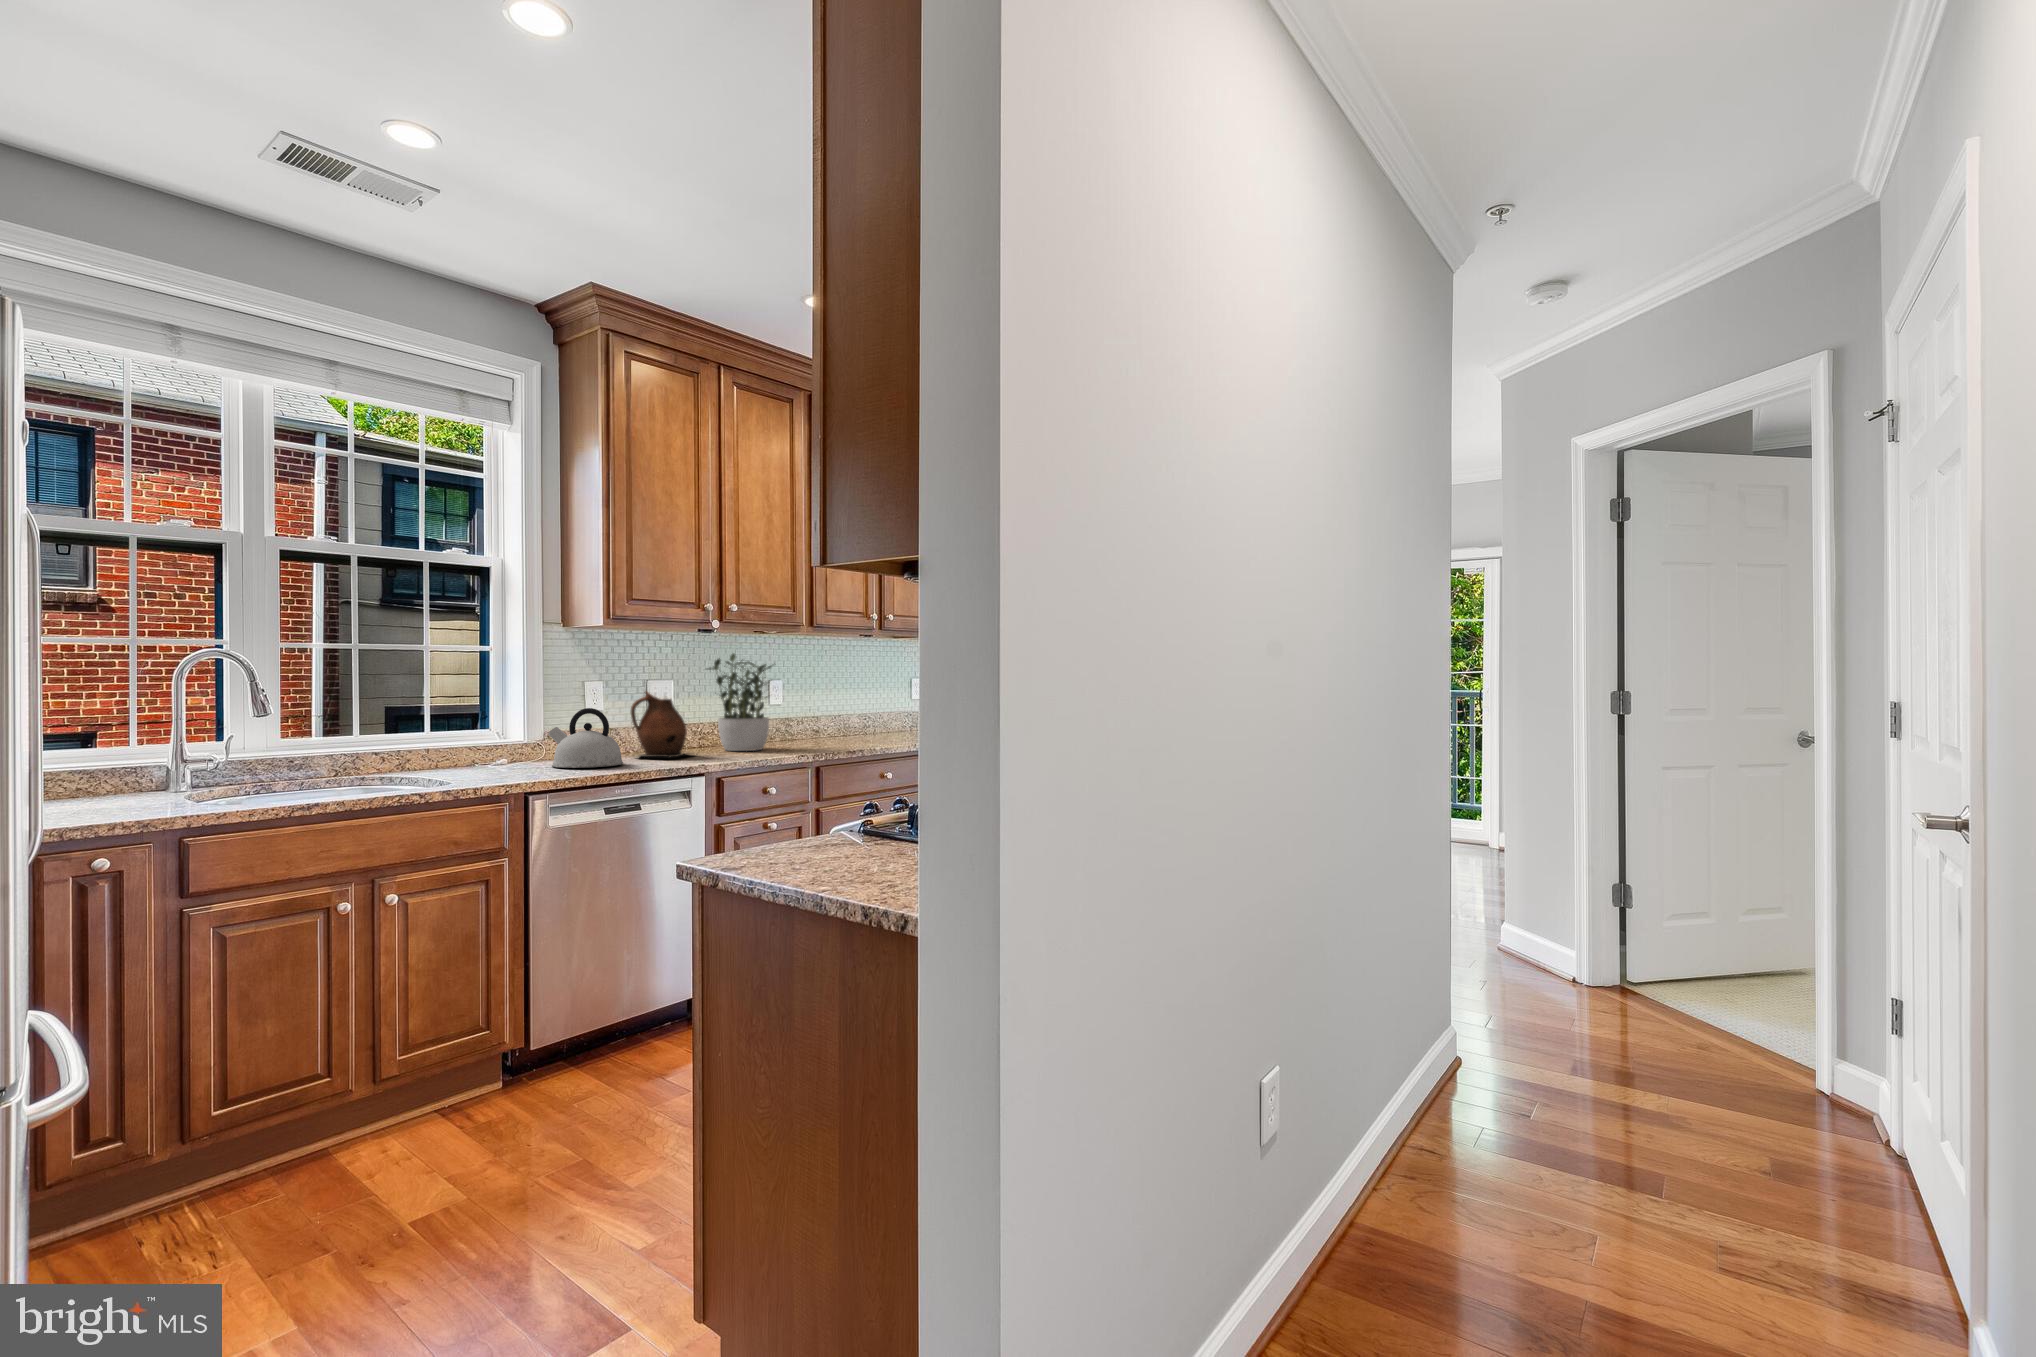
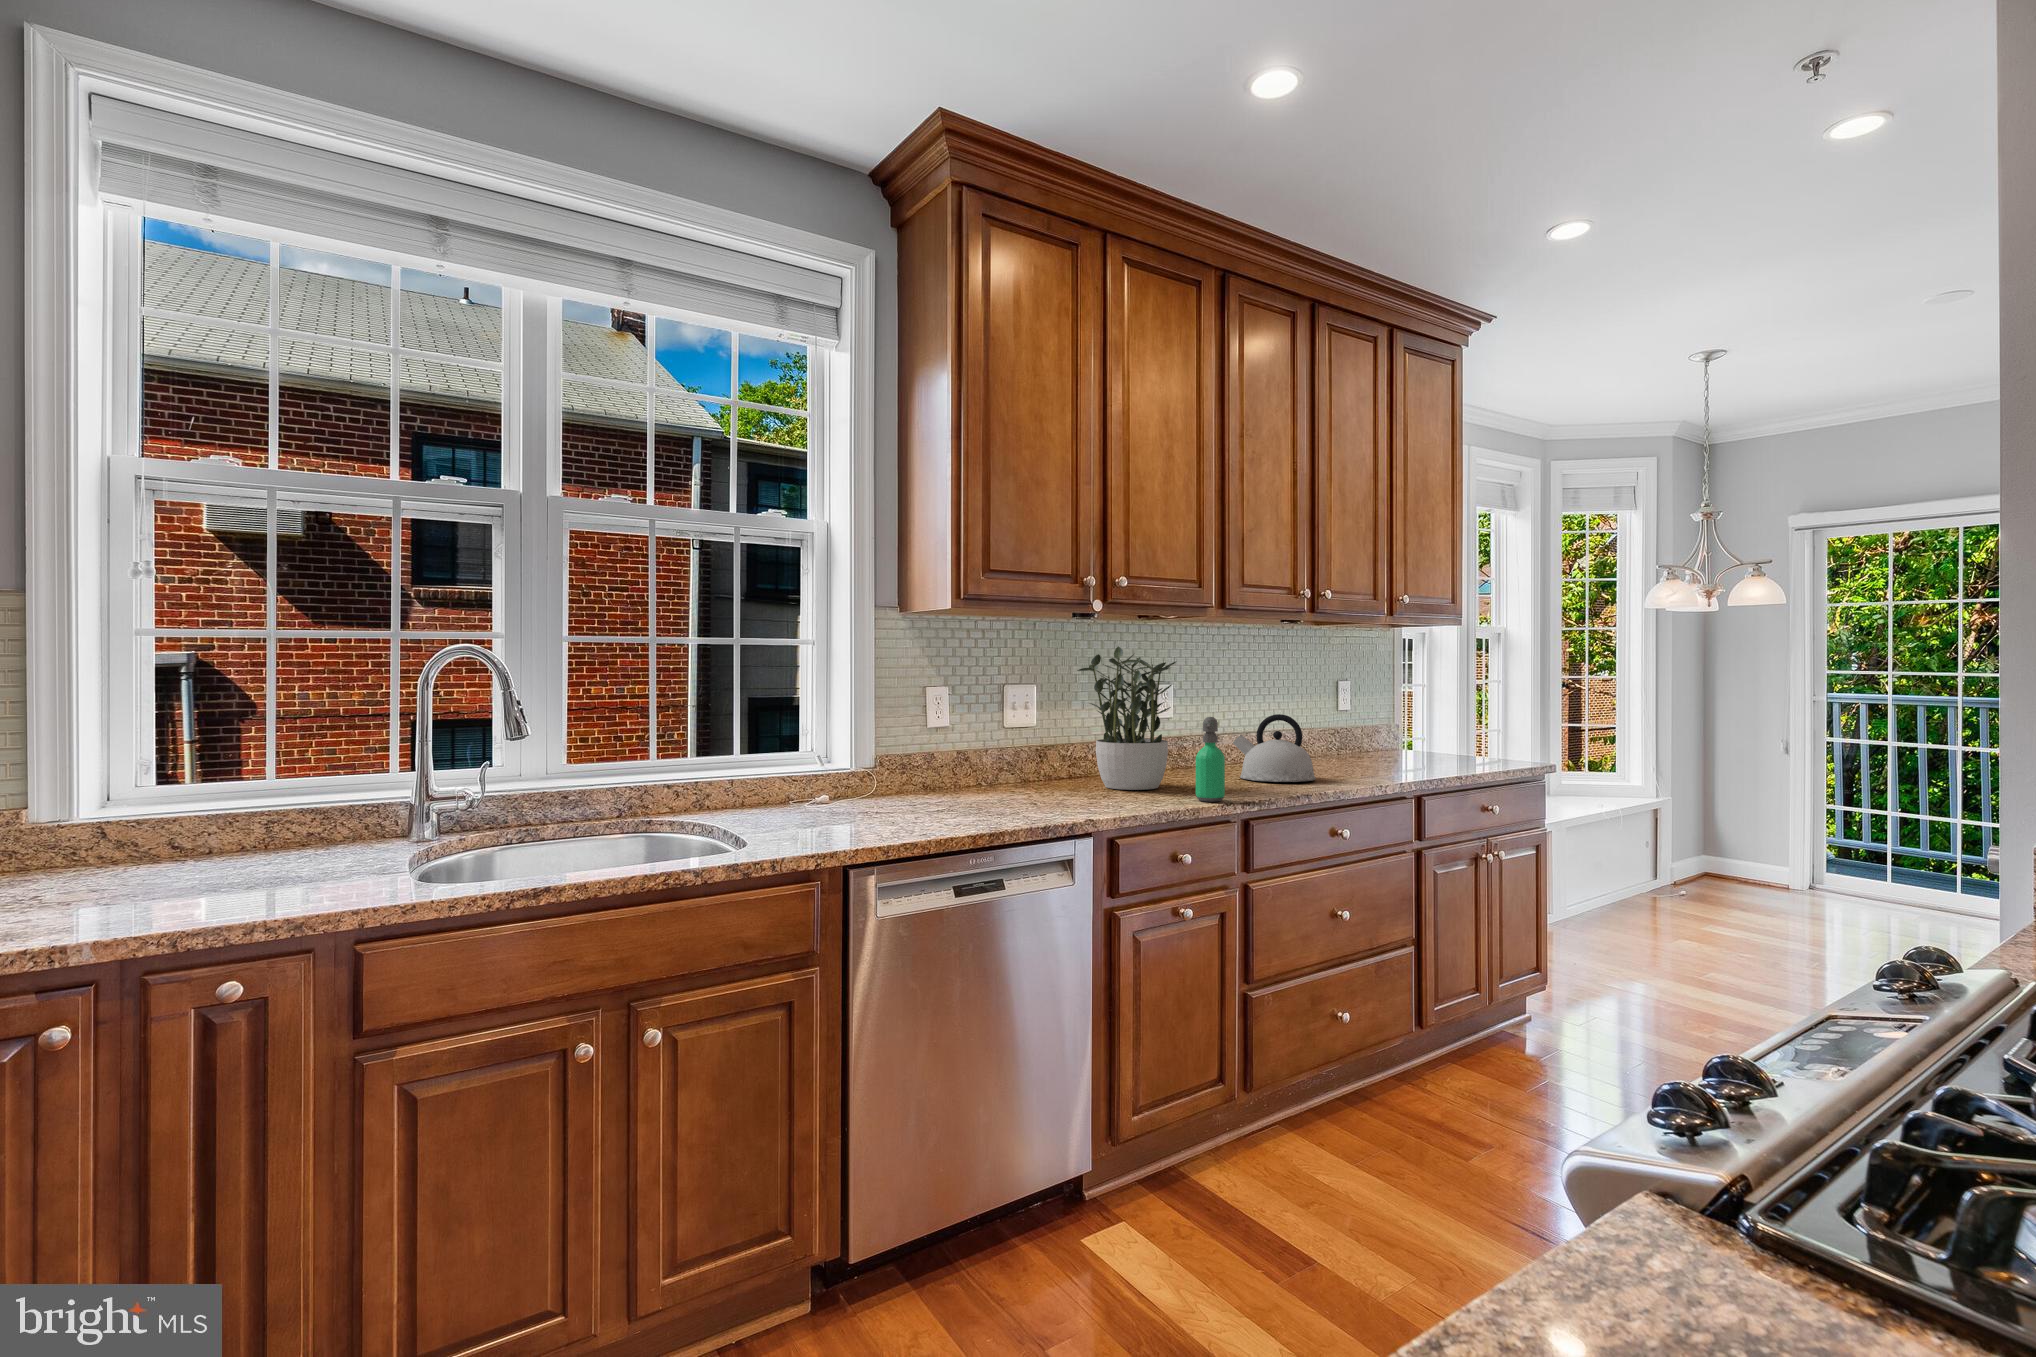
ceramic pitcher: present [631,691,690,758] -> none [982,702,1073,803]
soap dispenser: none [784,700,803,756] -> present [1196,717,1225,802]
kettle: present [548,708,623,768] -> present [1233,714,1316,782]

